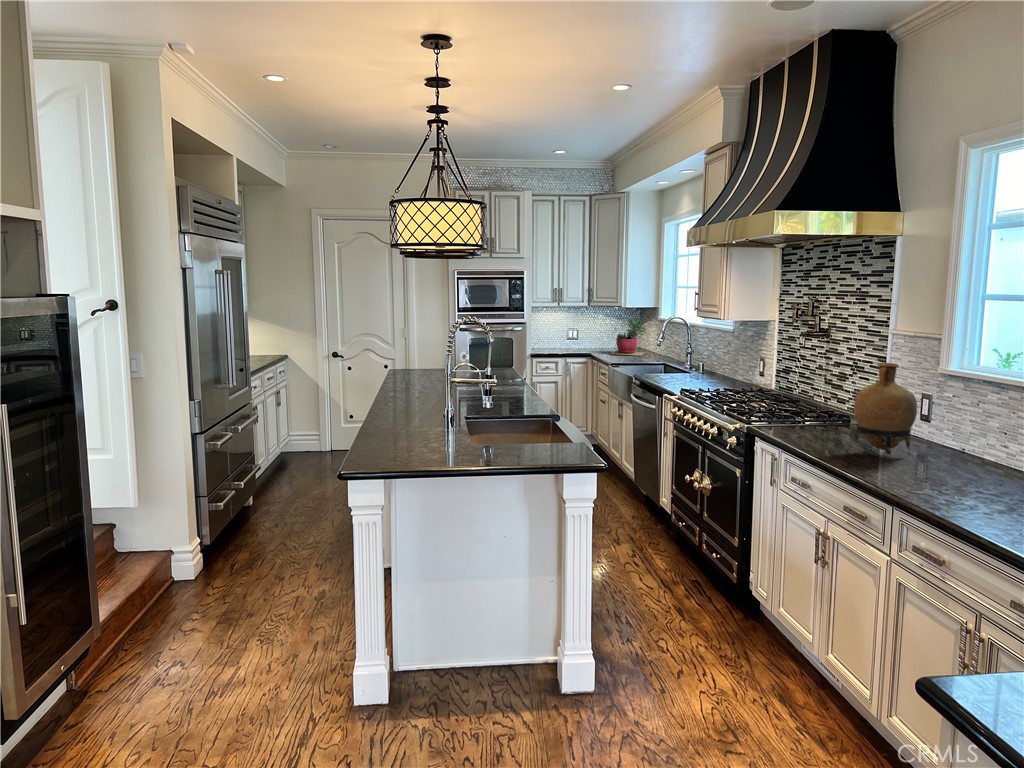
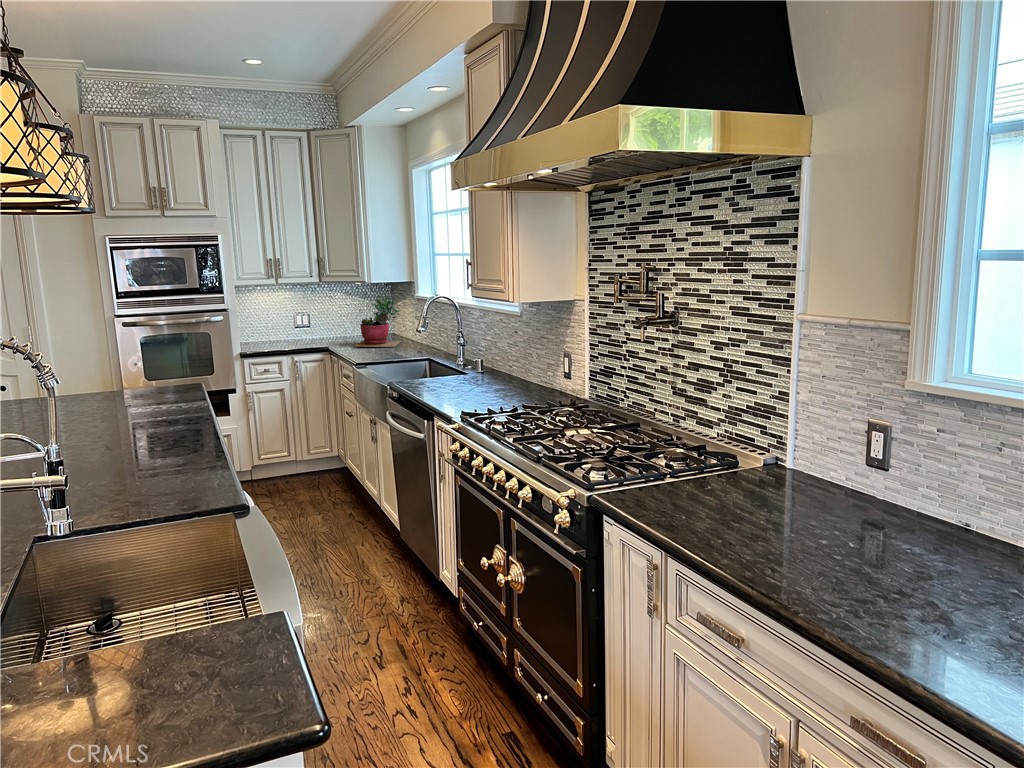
vase: present [854,363,917,455] -> none [809,389,930,574]

